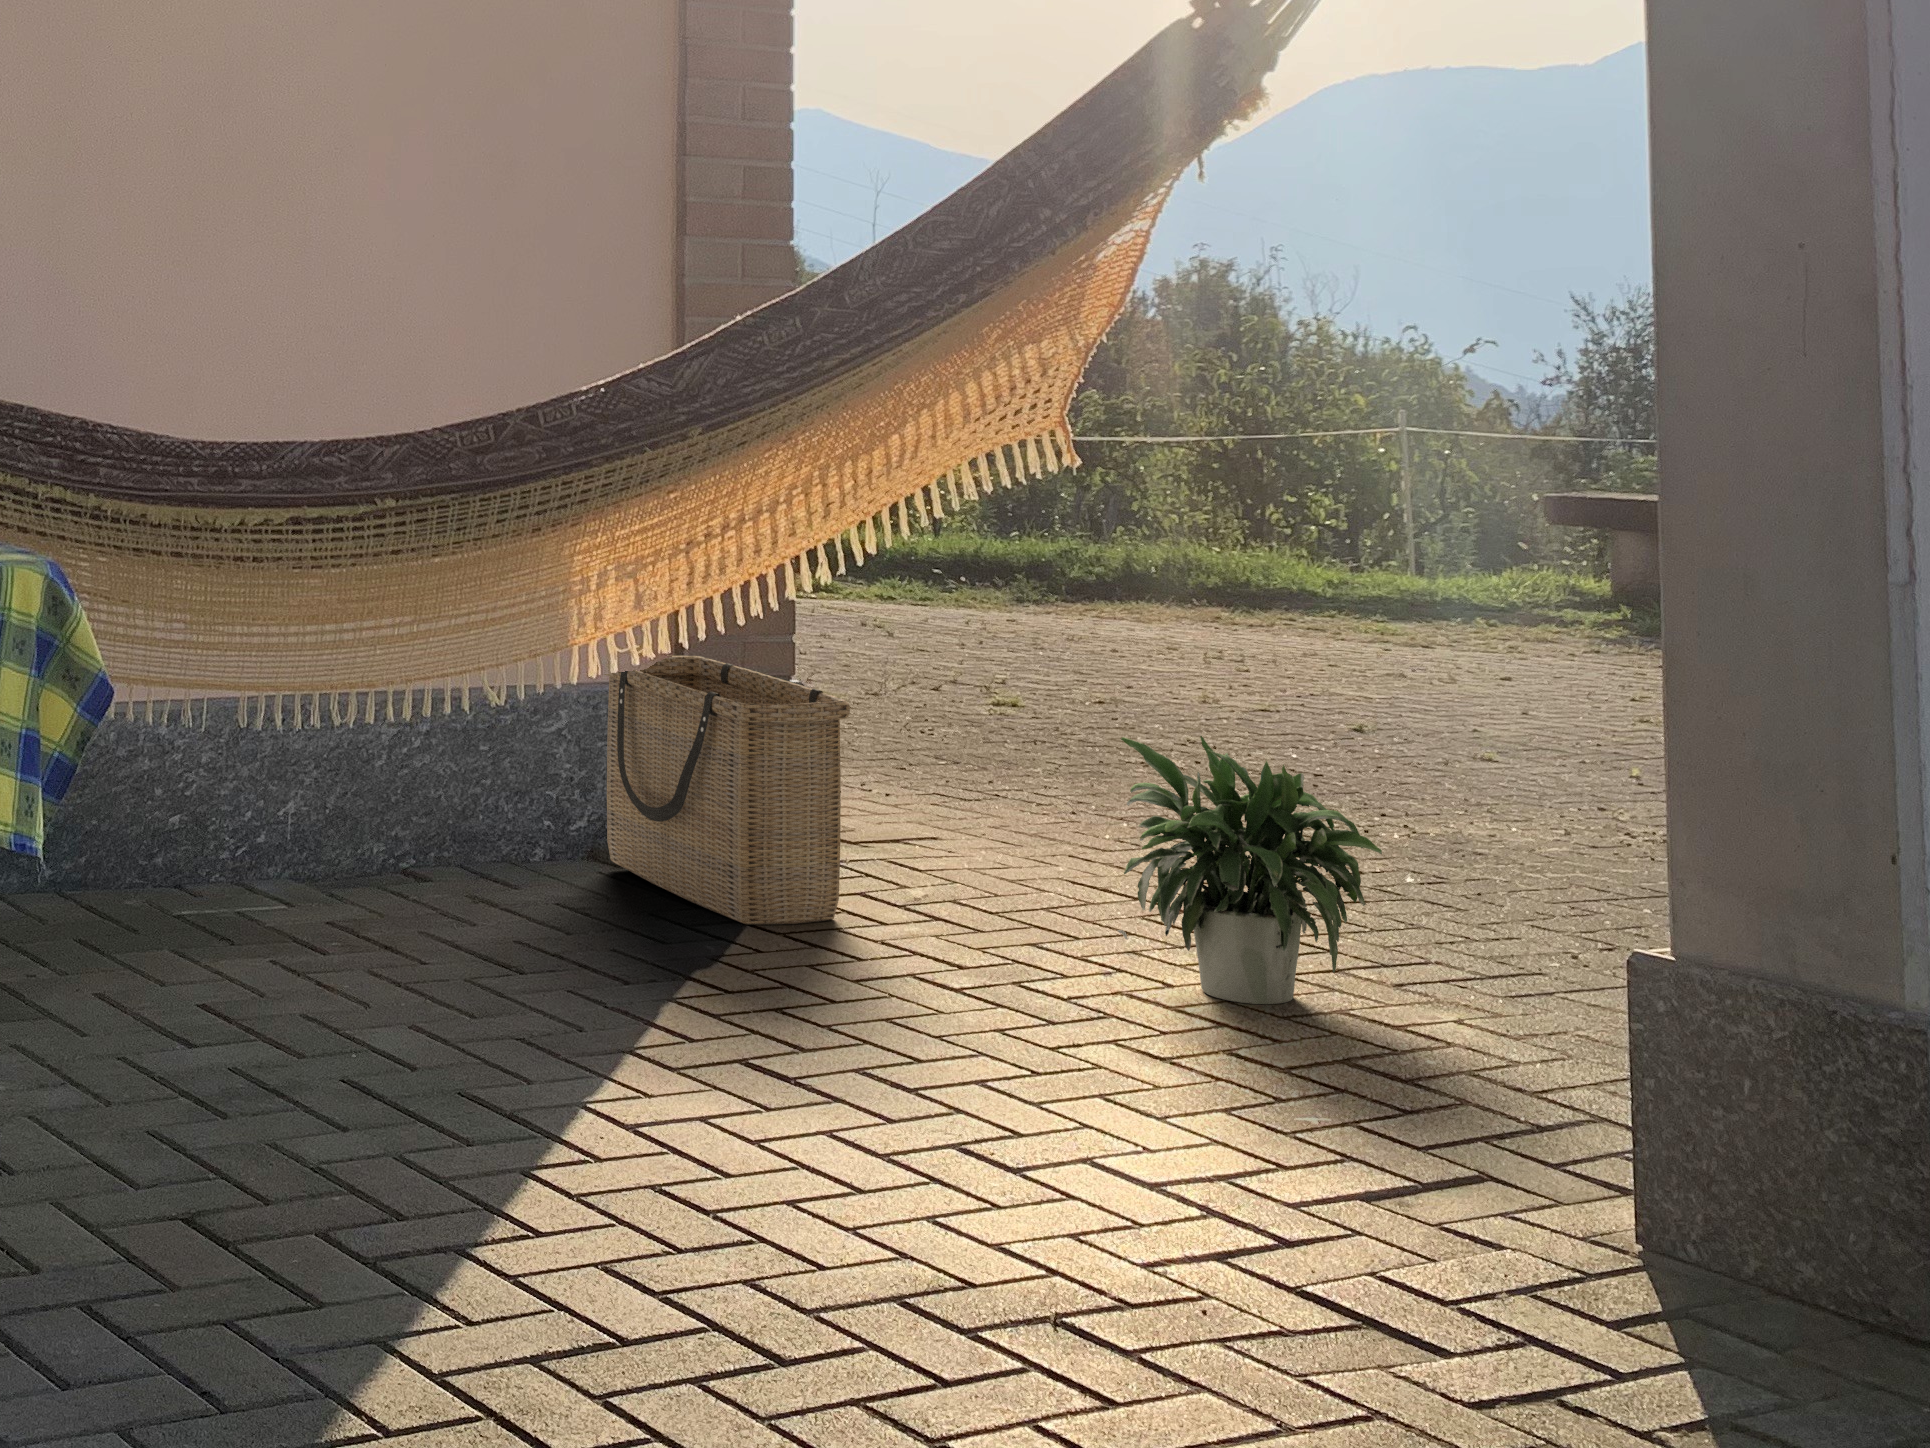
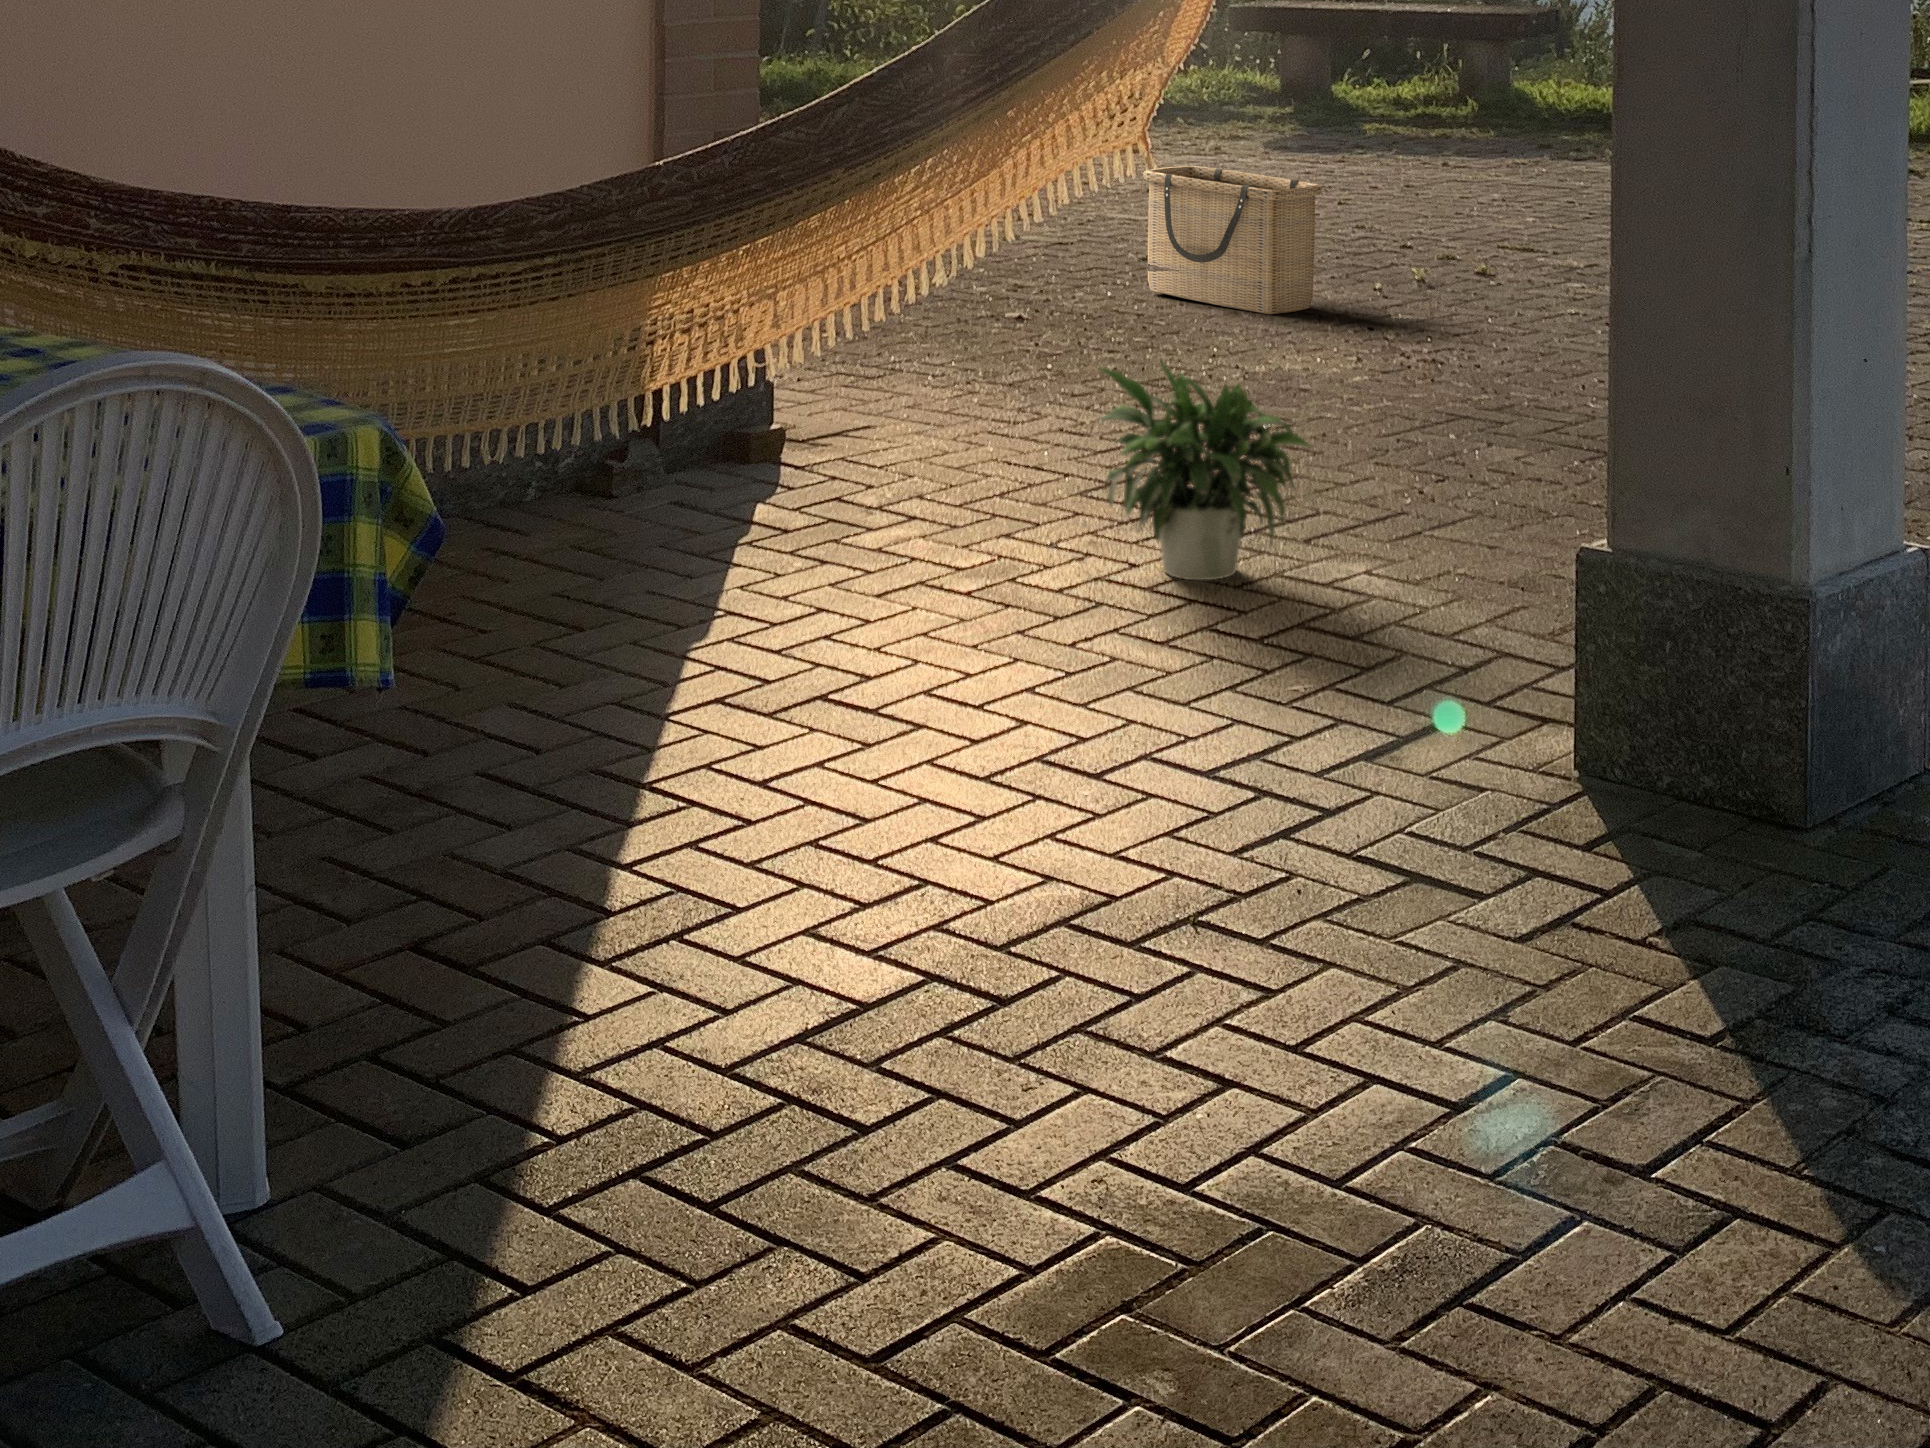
basket: present [604,656,850,925] -> present [1143,166,1322,314]

